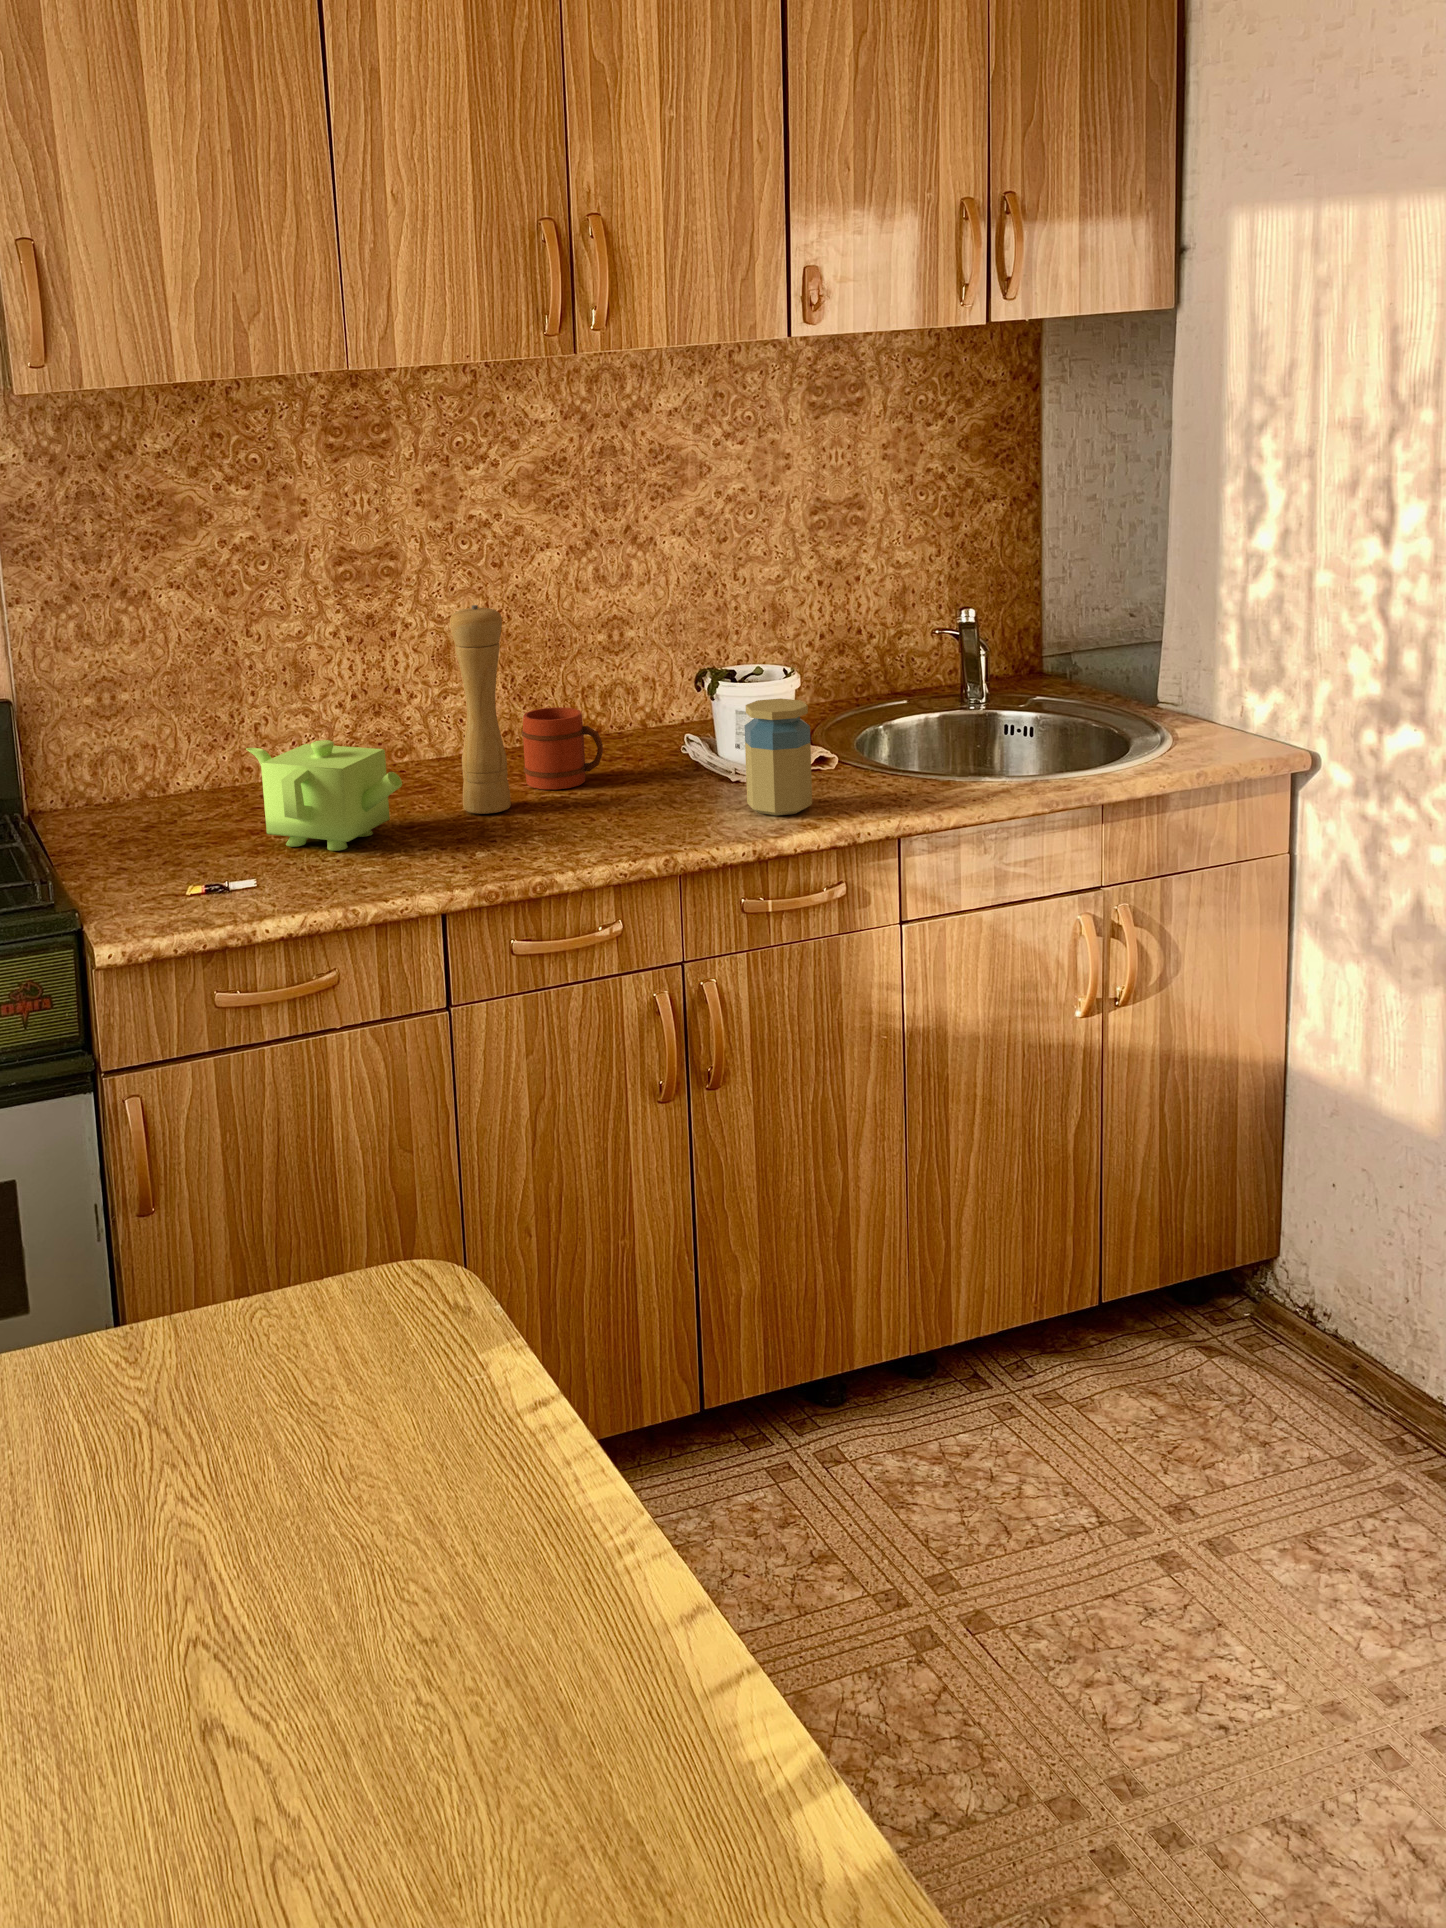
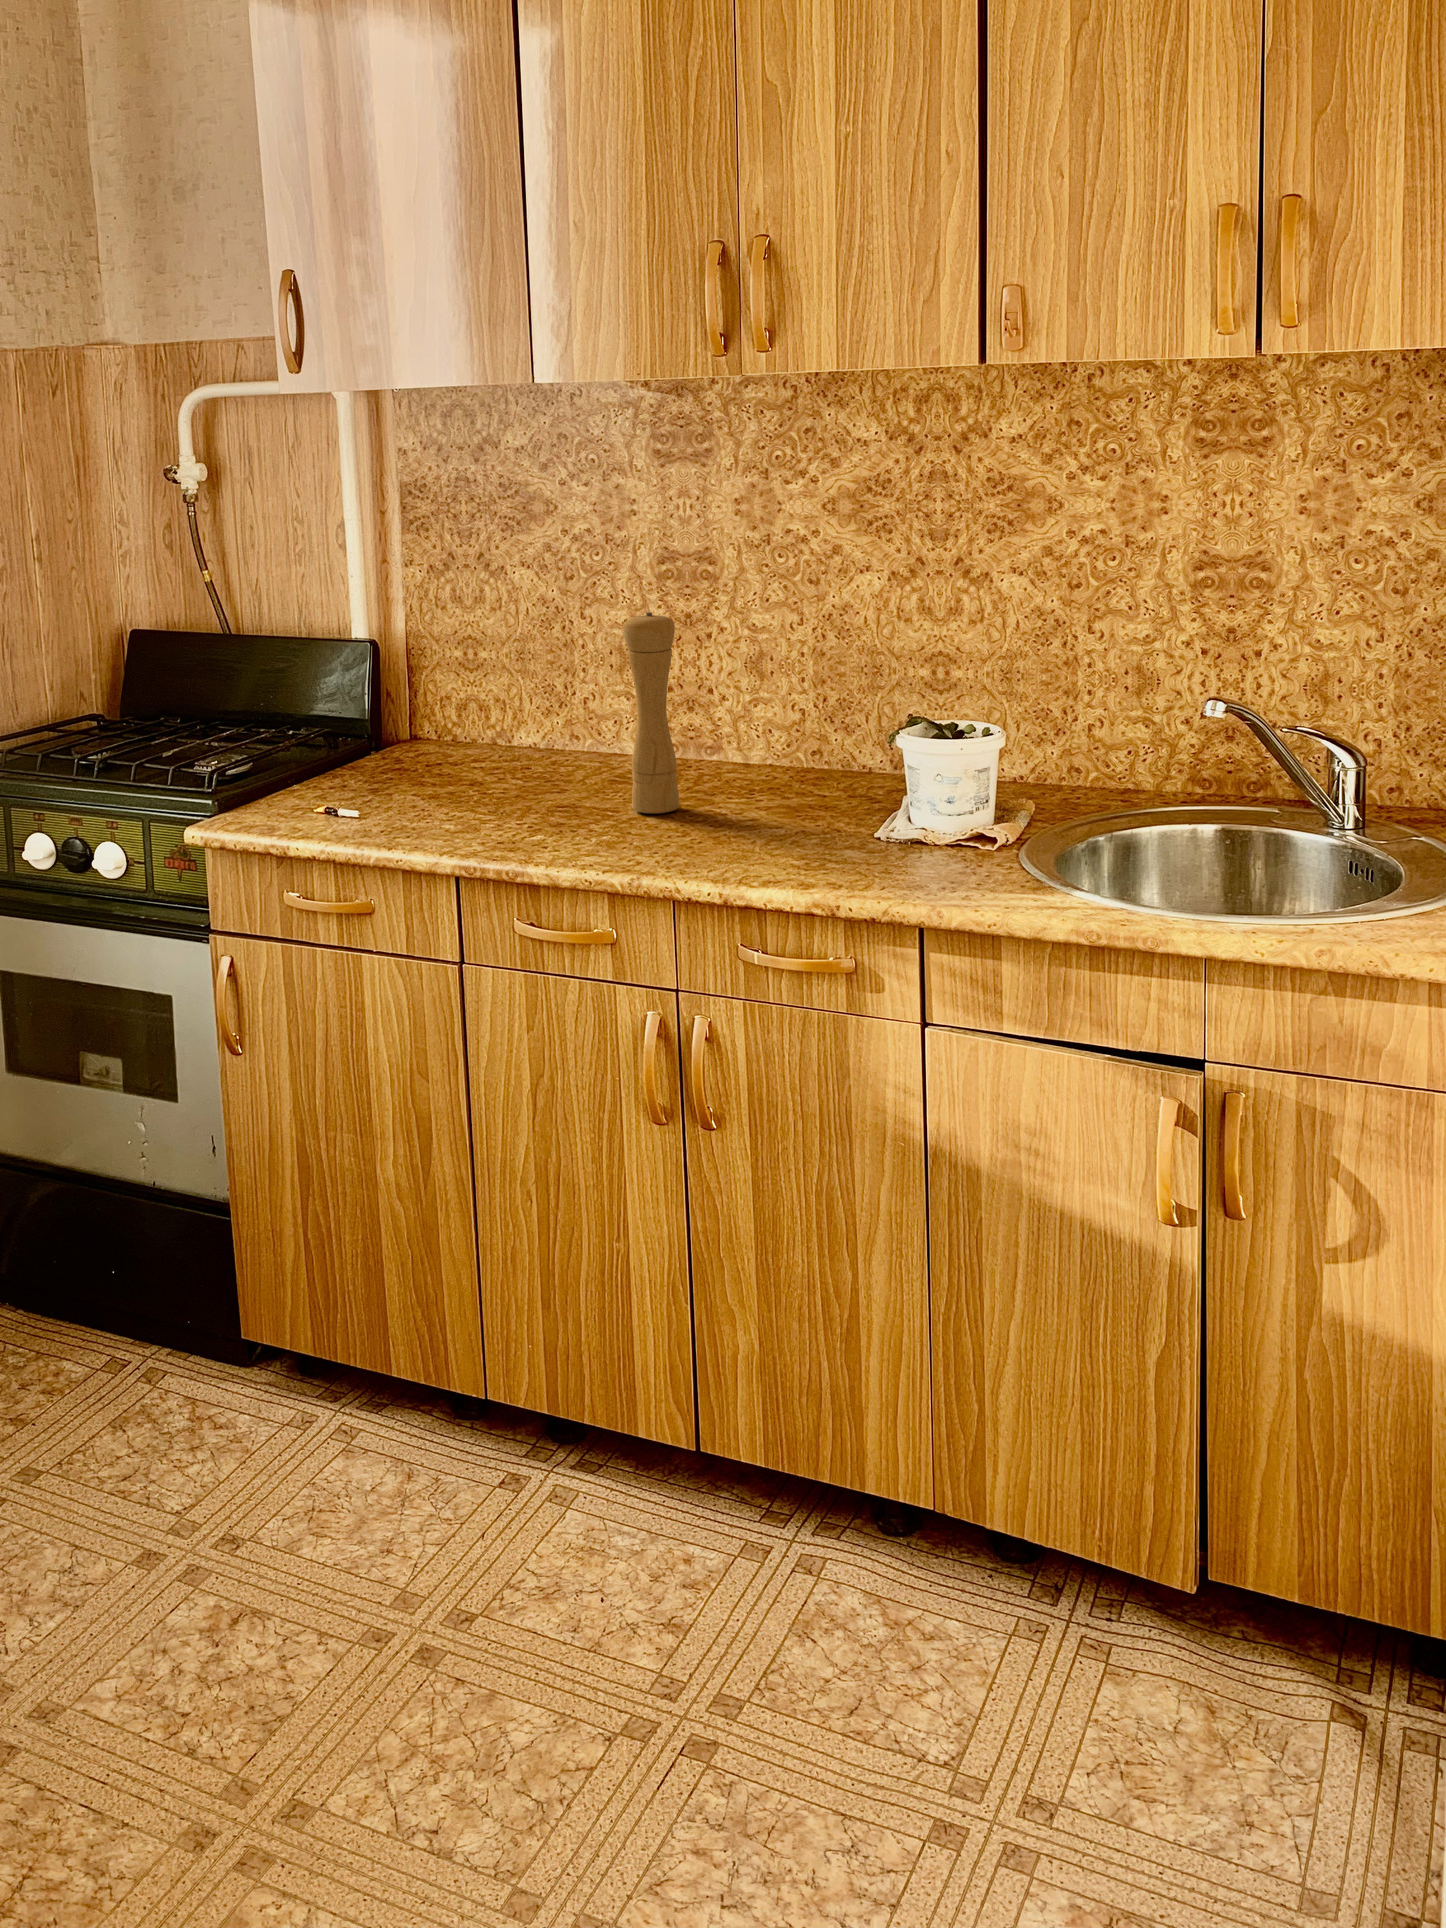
jar: present [745,698,812,815] -> none [805,750,876,875]
mug: present [522,707,603,789] -> none [731,728,798,810]
teapot: present [246,740,402,851] -> none [441,712,565,812]

